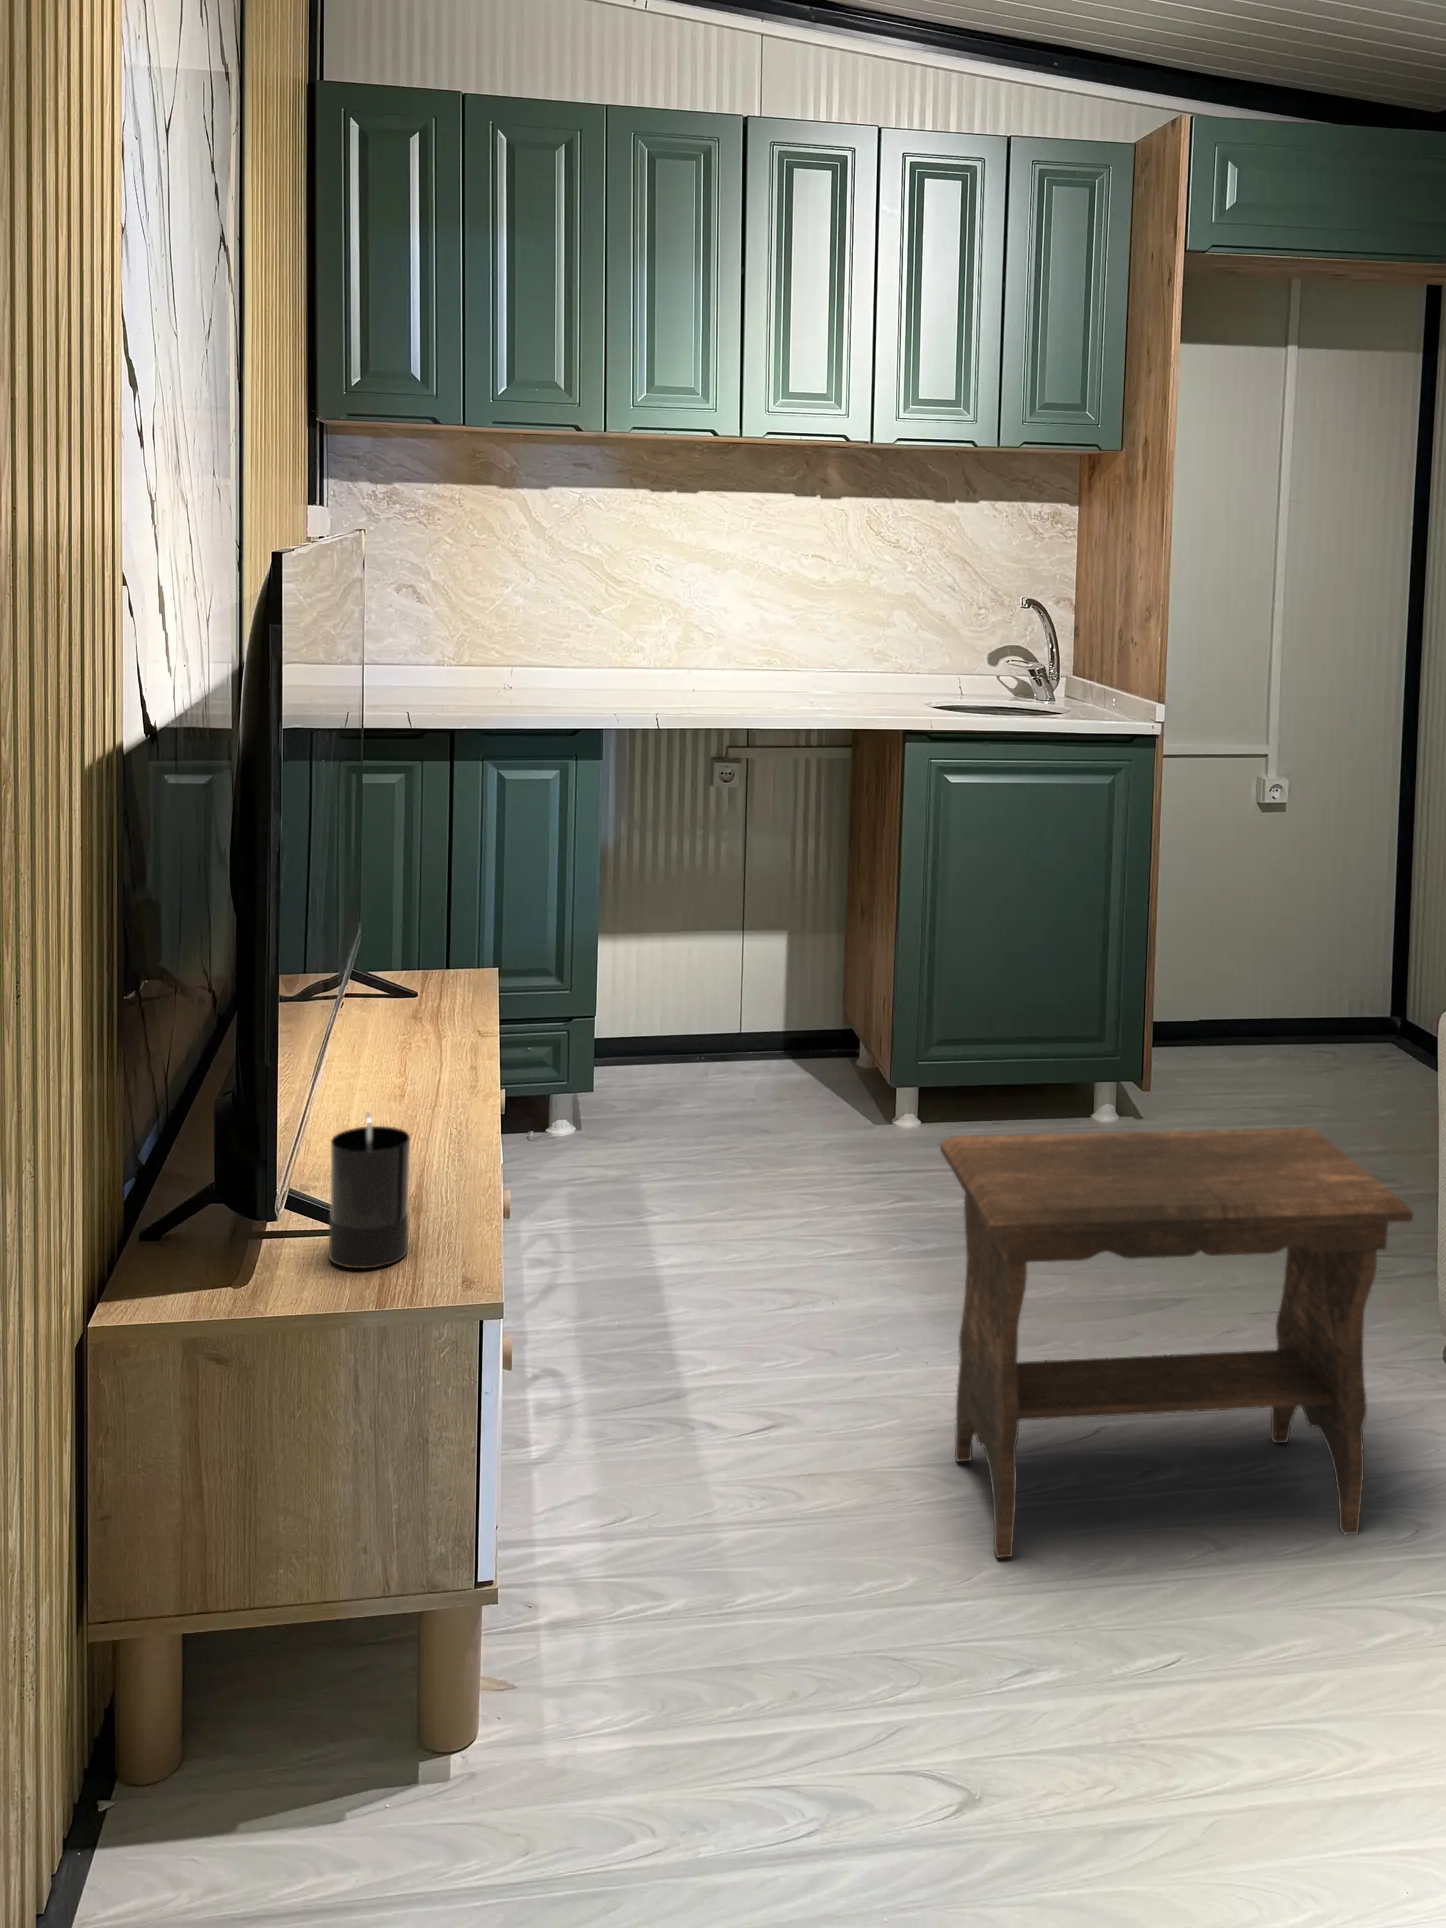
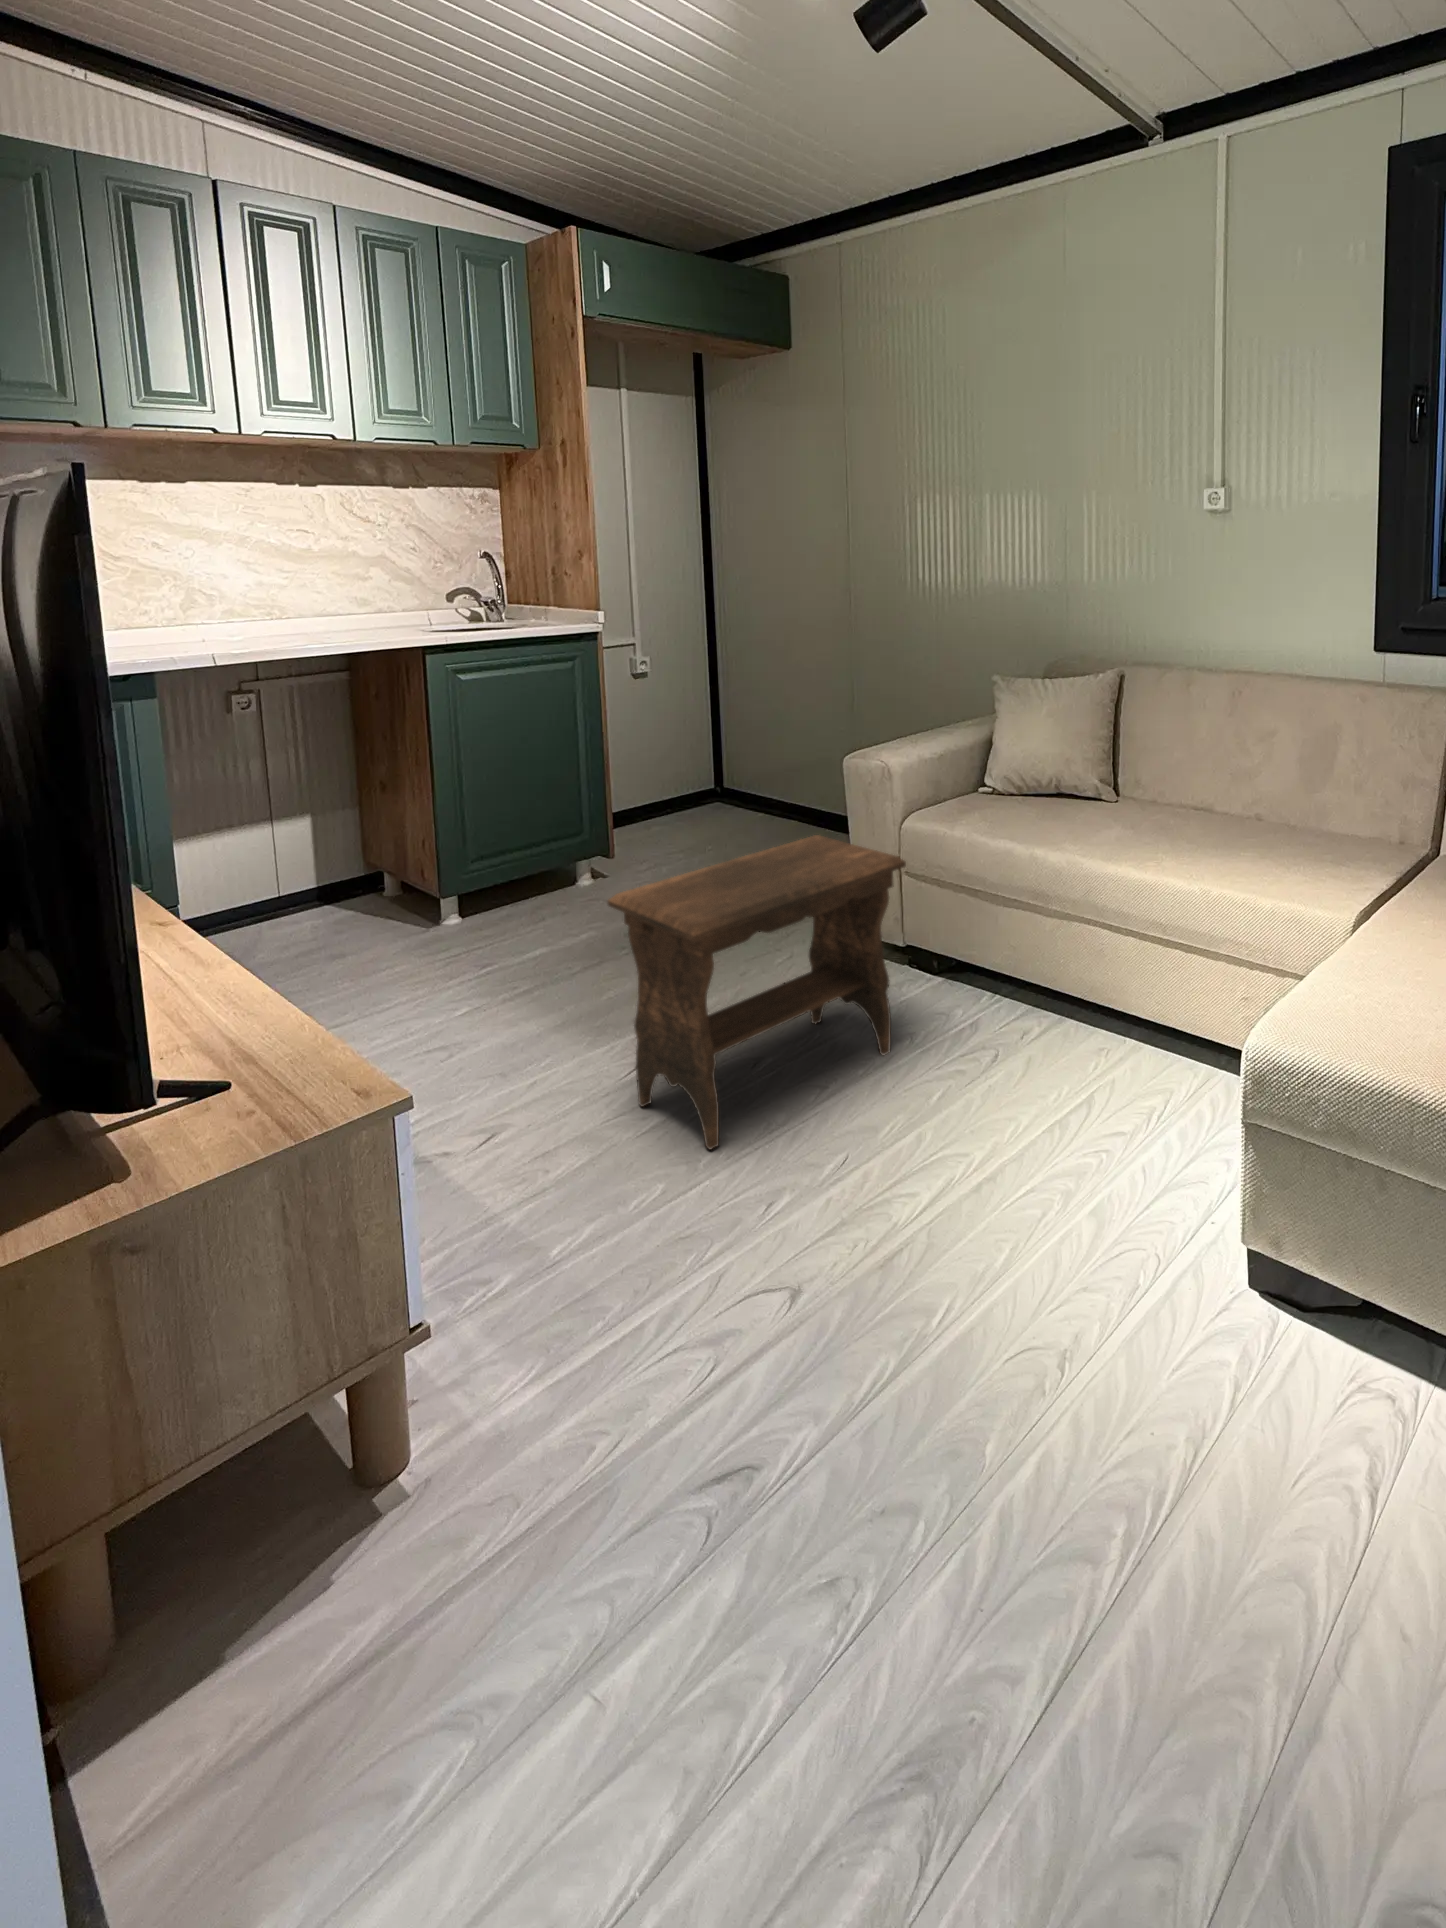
candle: present [329,1112,410,1268] -> none [192,985,285,1124]

